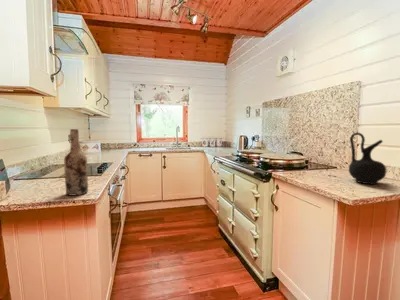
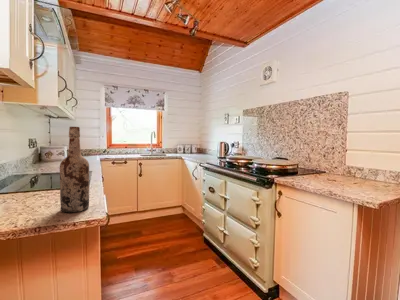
ceramic jug: present [349,133,386,184] -> none [350,138,386,187]

